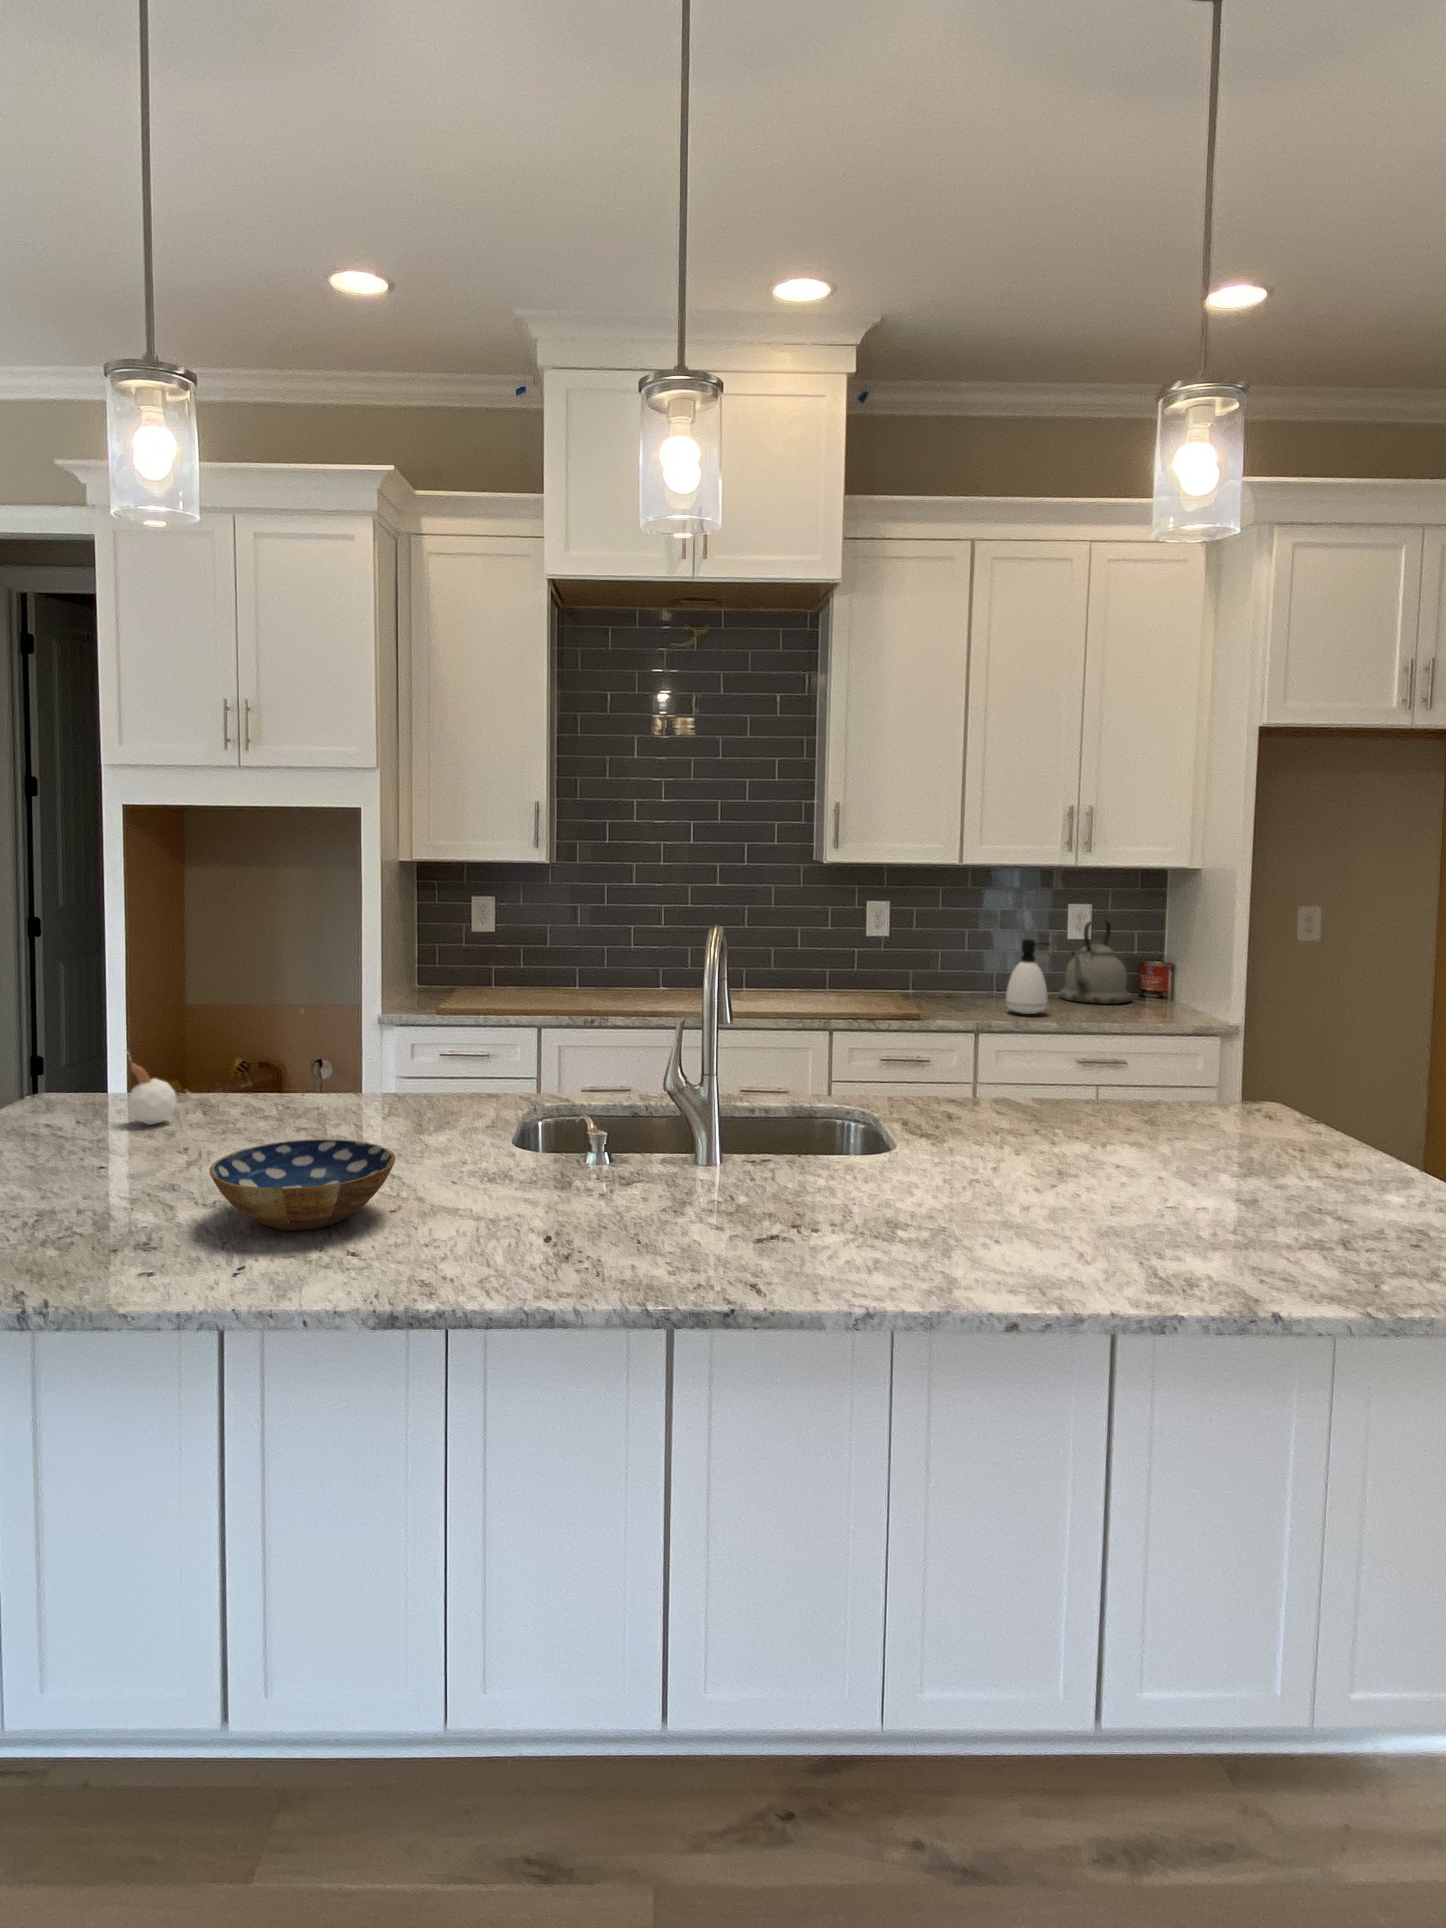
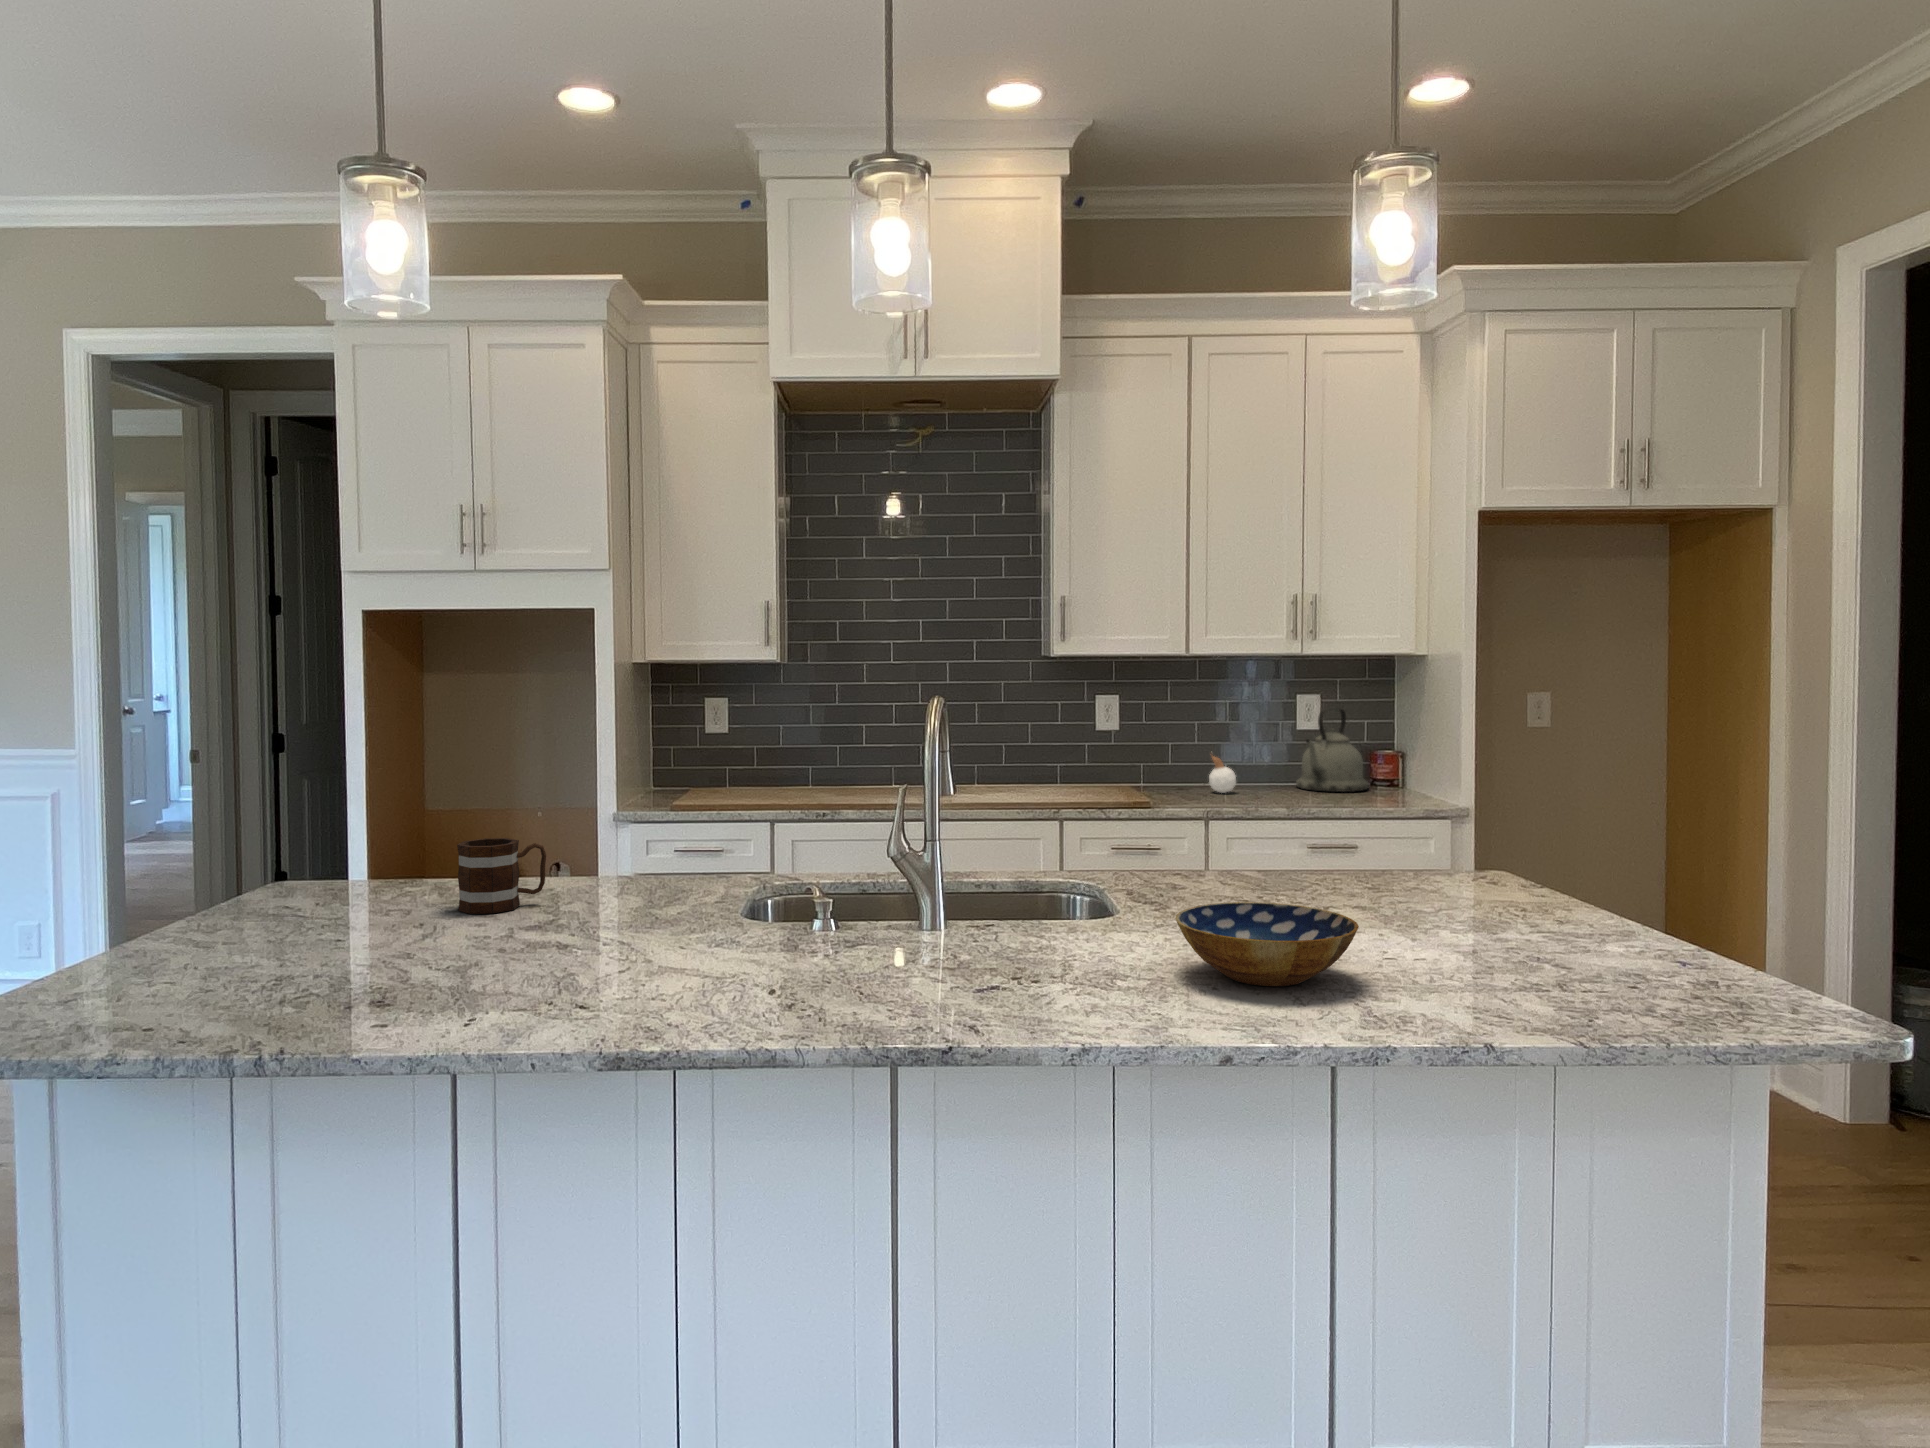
soap dispenser: present [1006,939,1050,1014] -> none [1241,726,1284,802]
candle: present [128,1056,177,1125] -> present [1209,756,1236,793]
mug: none [224,1057,315,1135] -> present [457,838,546,914]
bowl: present [209,1139,396,1230] -> present [1175,902,1359,986]

